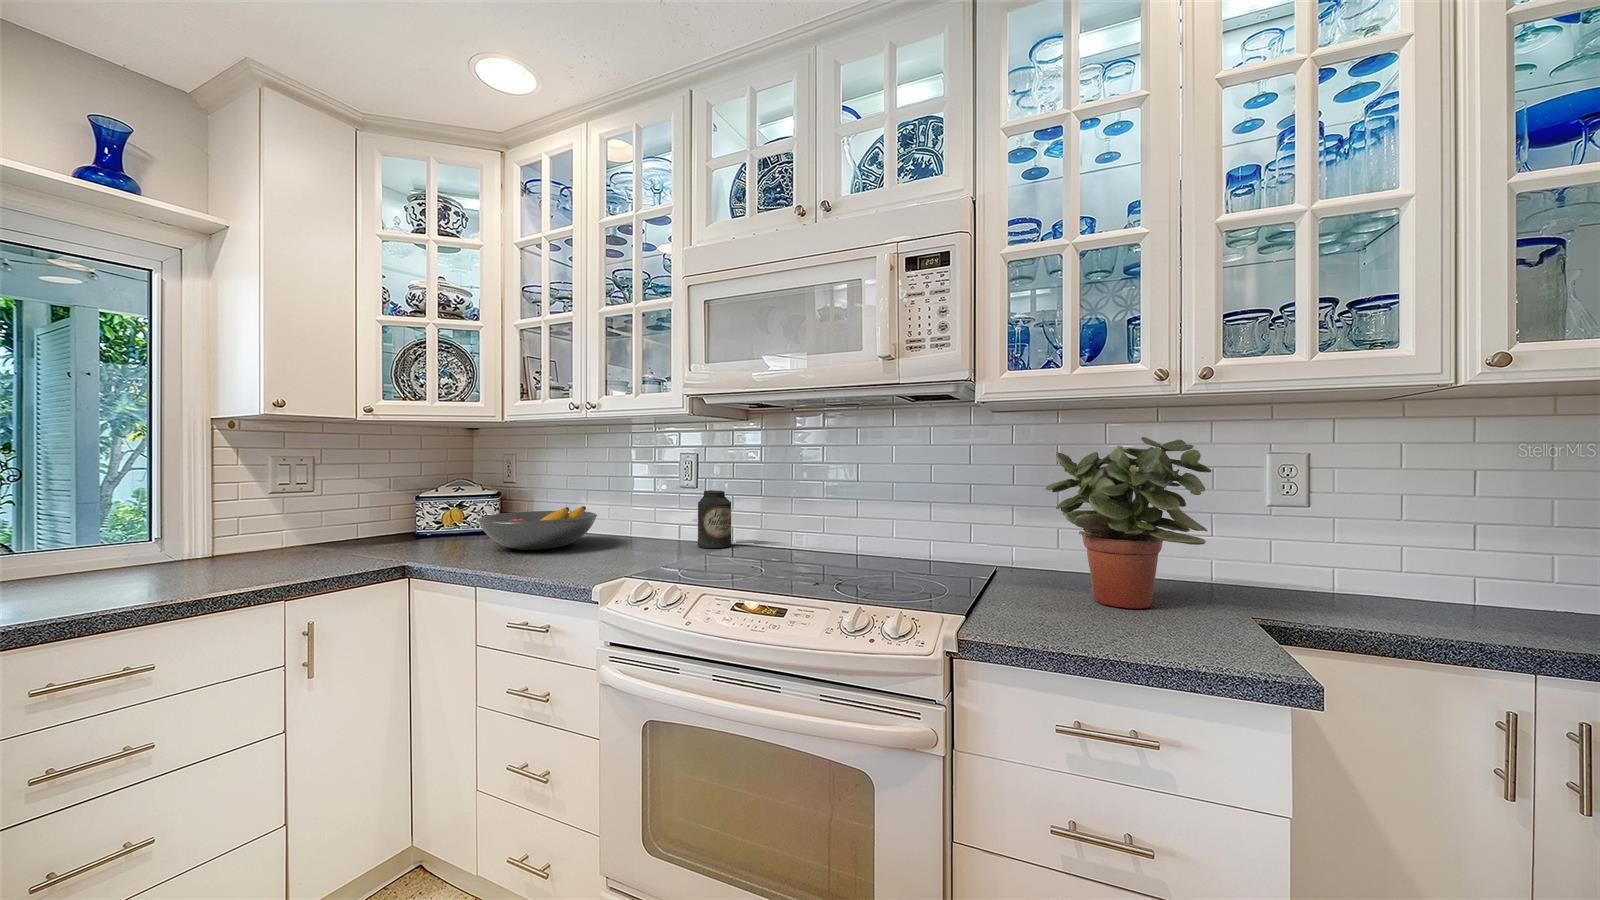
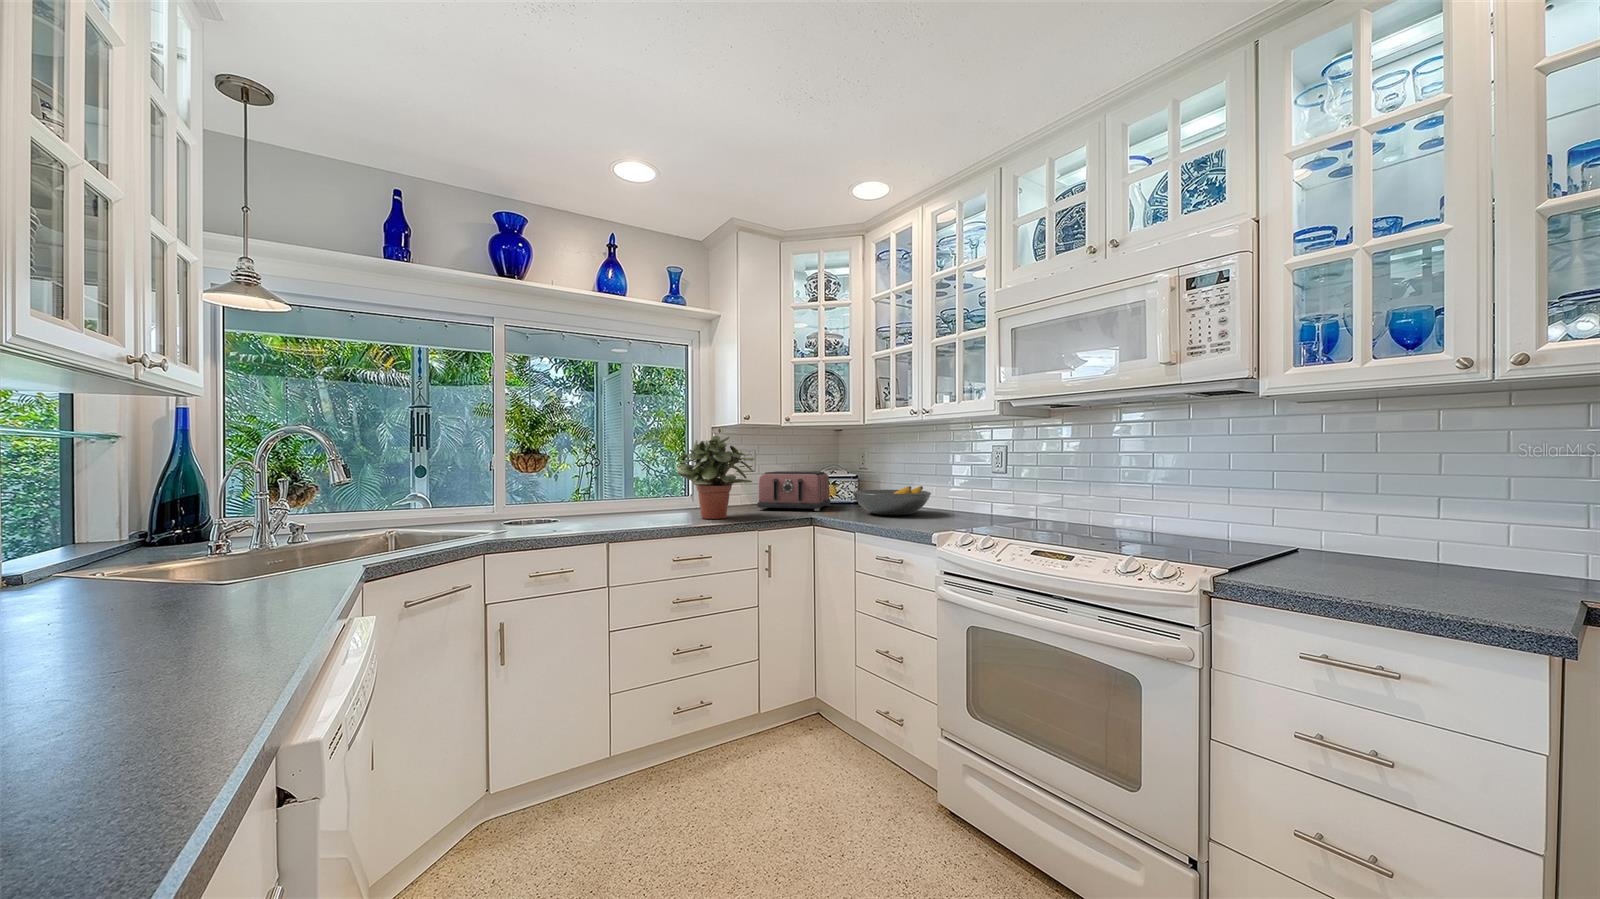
potted plant: present [1045,437,1211,609] -> present [676,436,754,519]
toaster: none [303,488,450,554] -> present [757,471,830,511]
canister: present [698,490,732,548] -> none [1010,476,1039,522]

